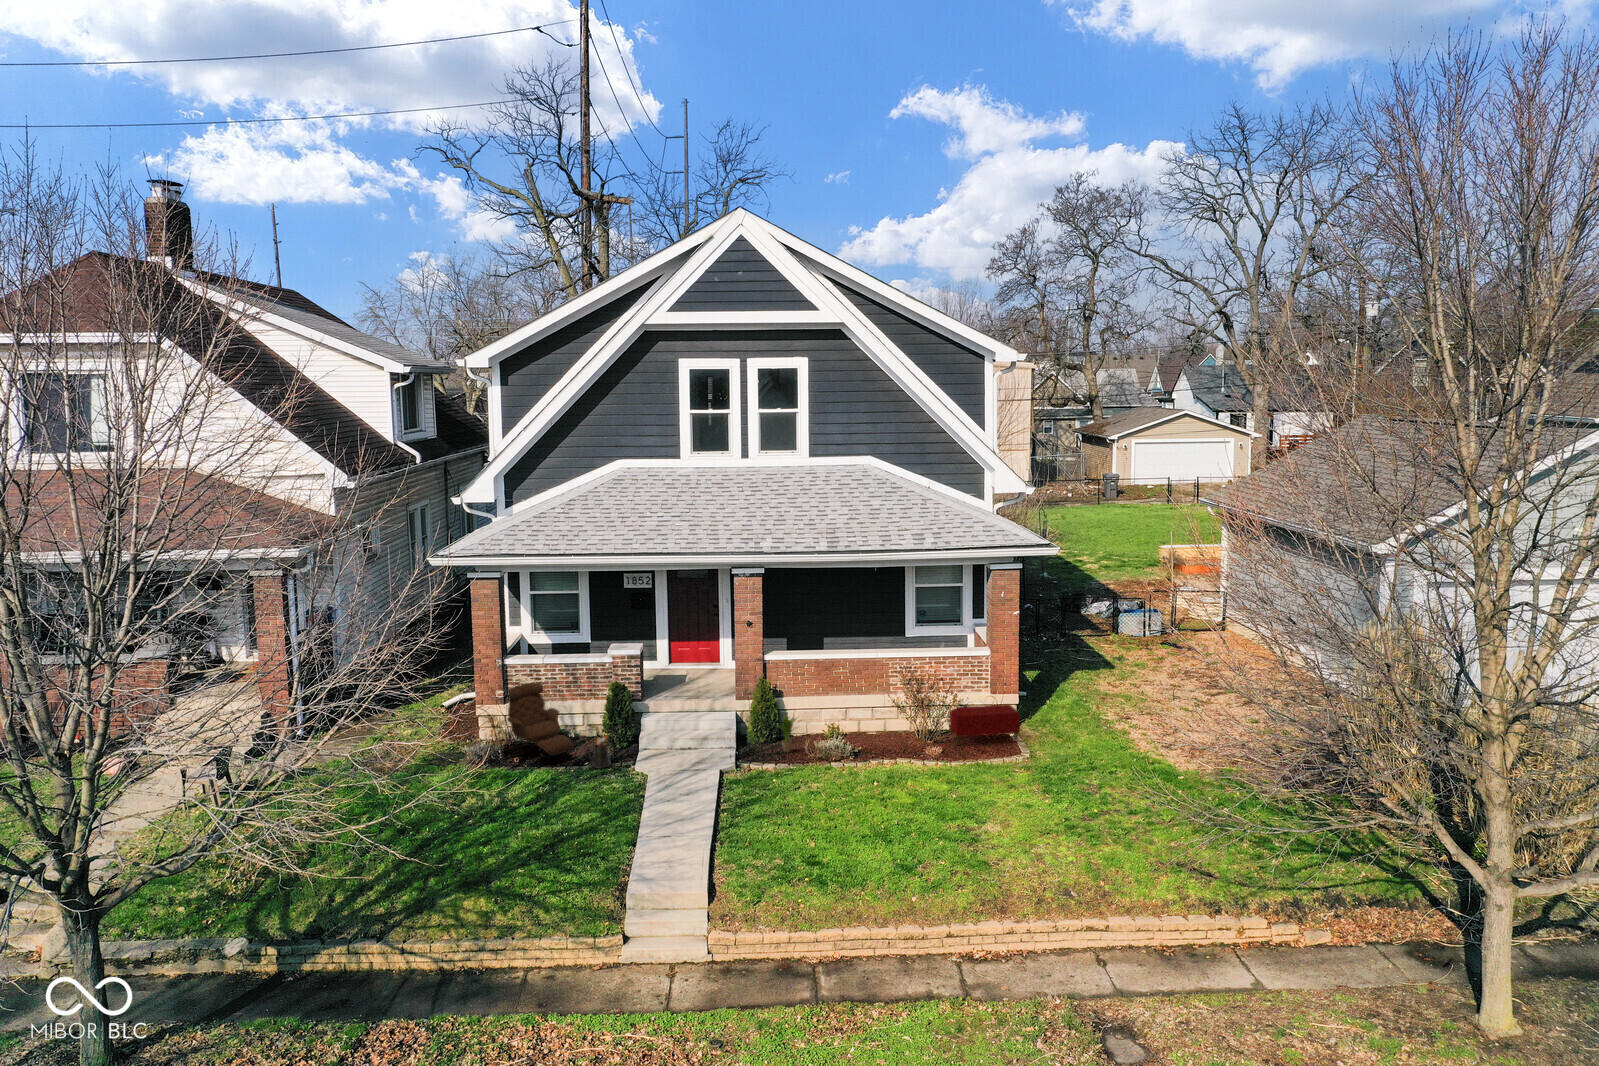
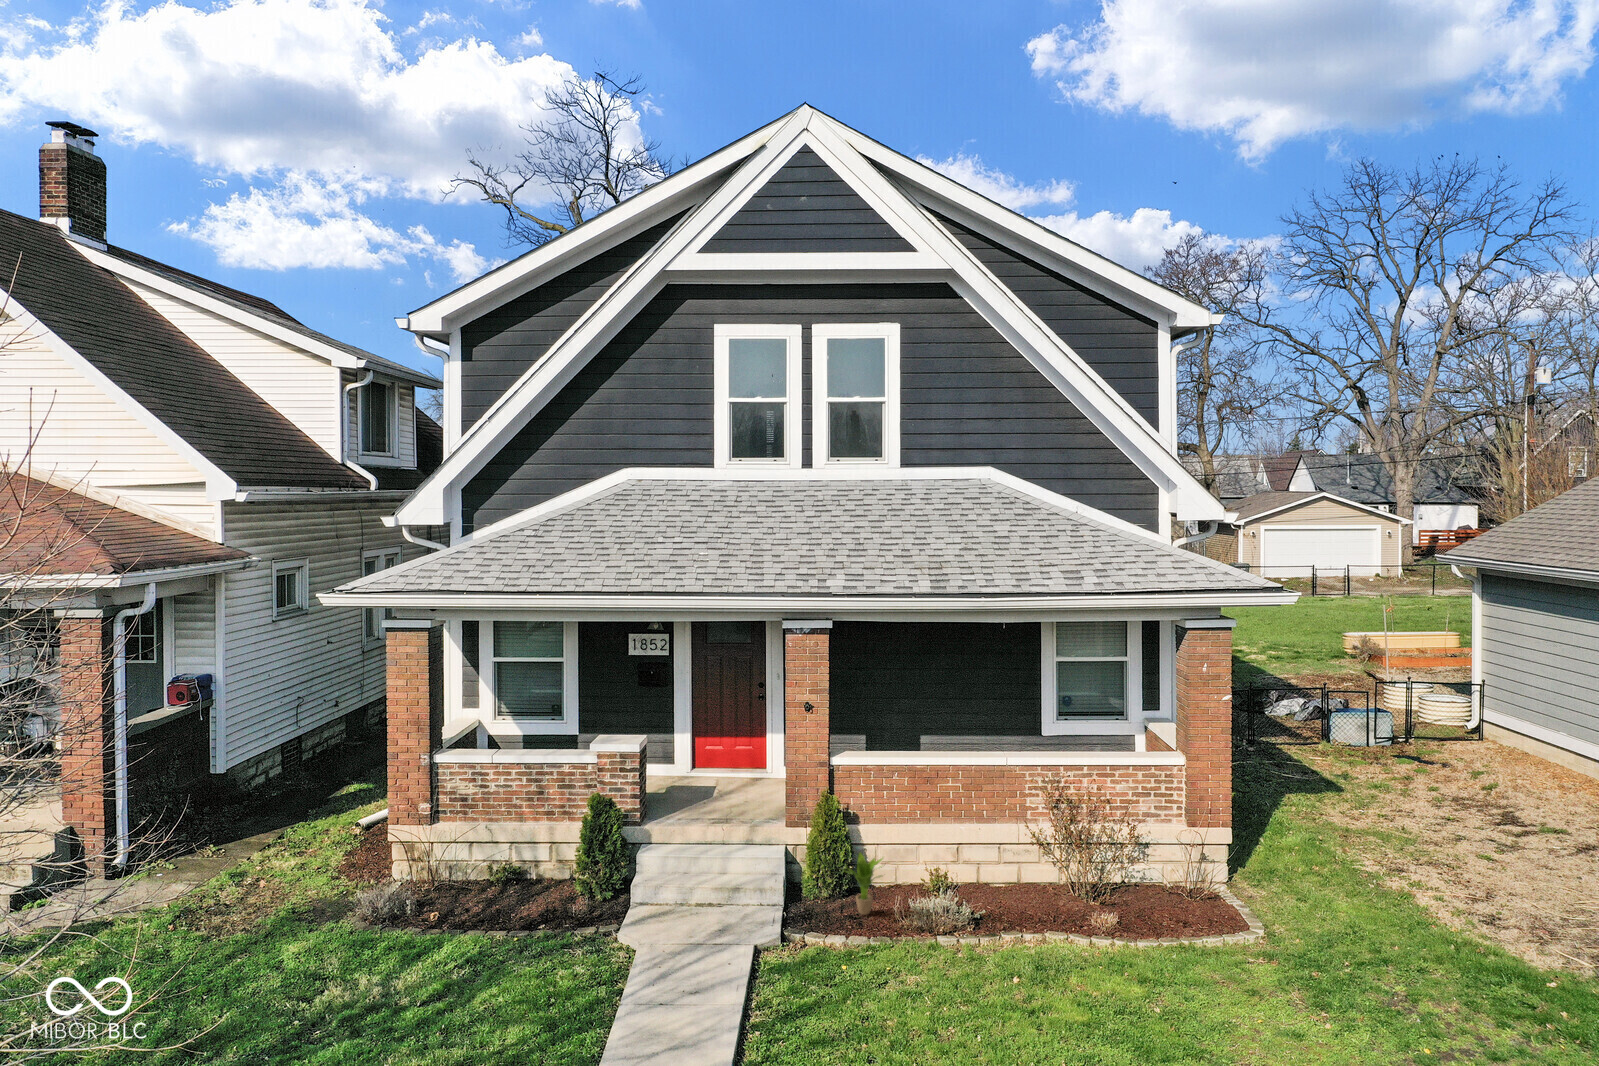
lounge chair: present [507,682,573,762] -> none [430,791,528,922]
bench: present [948,704,1020,745] -> none [1122,846,1243,913]
watering can: present [587,735,611,768] -> none [543,877,588,934]

